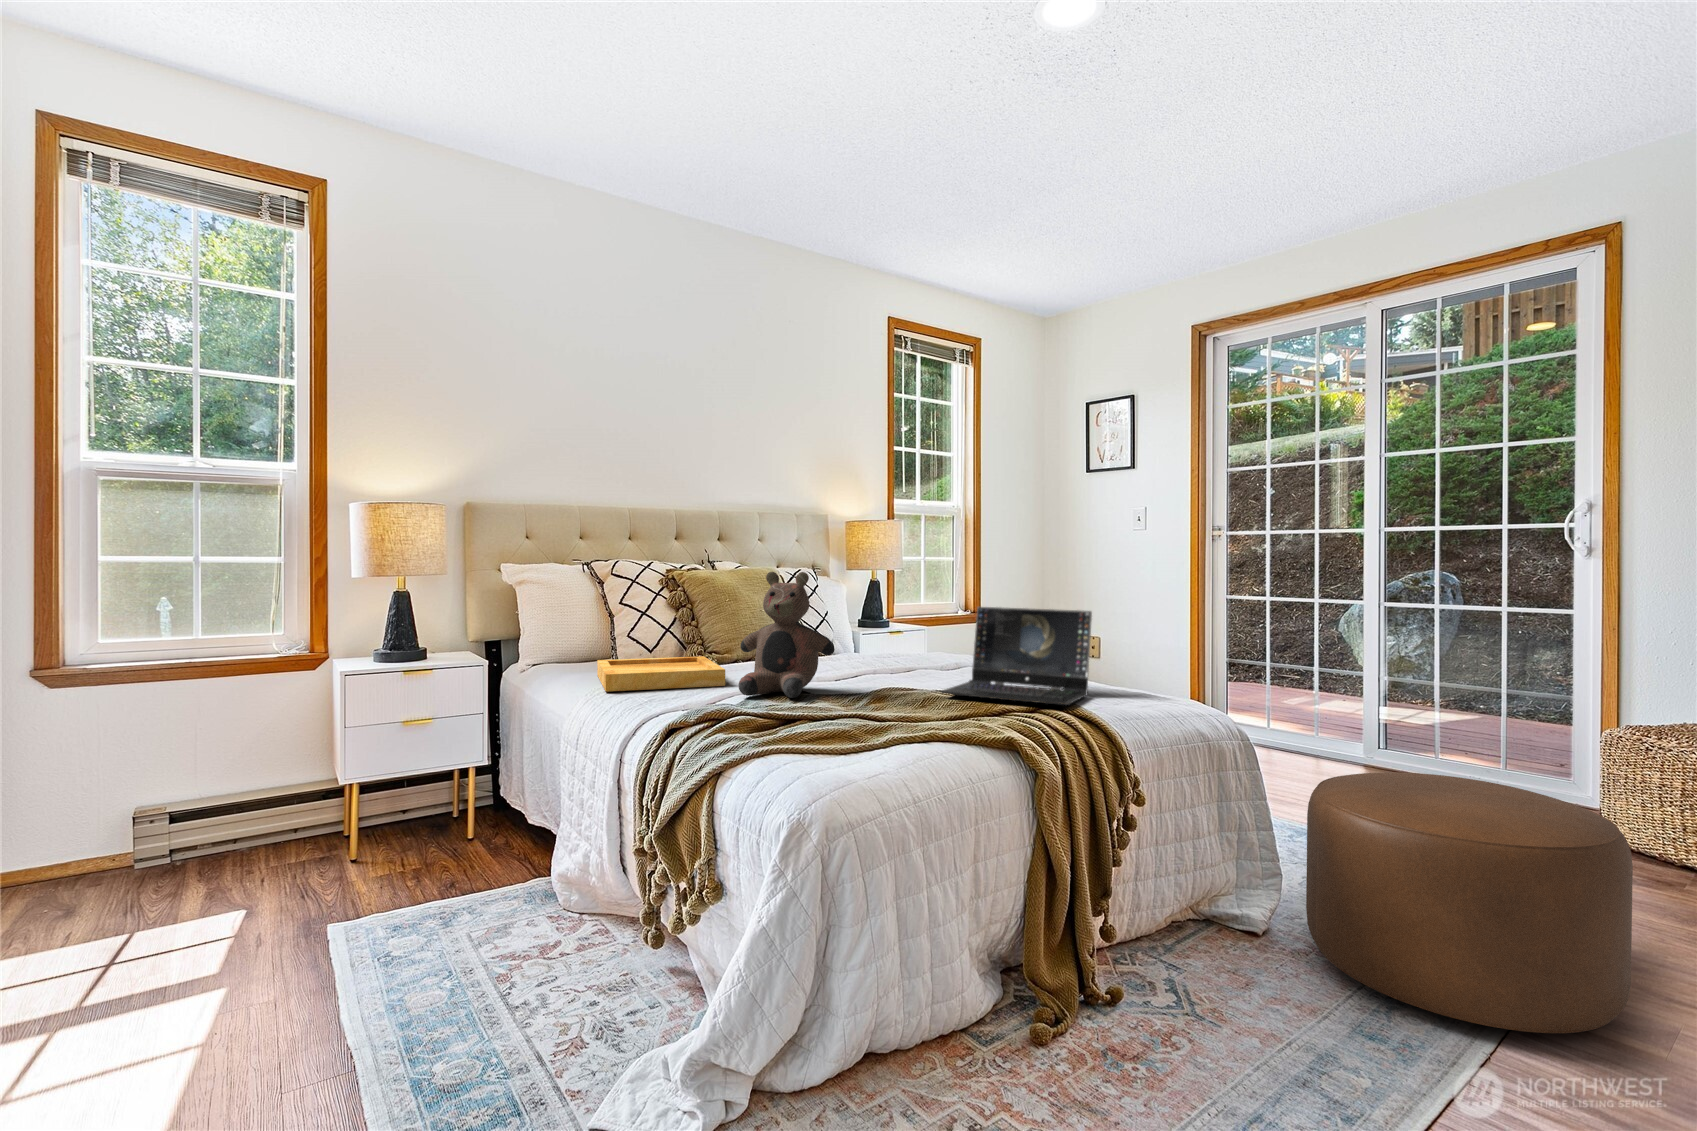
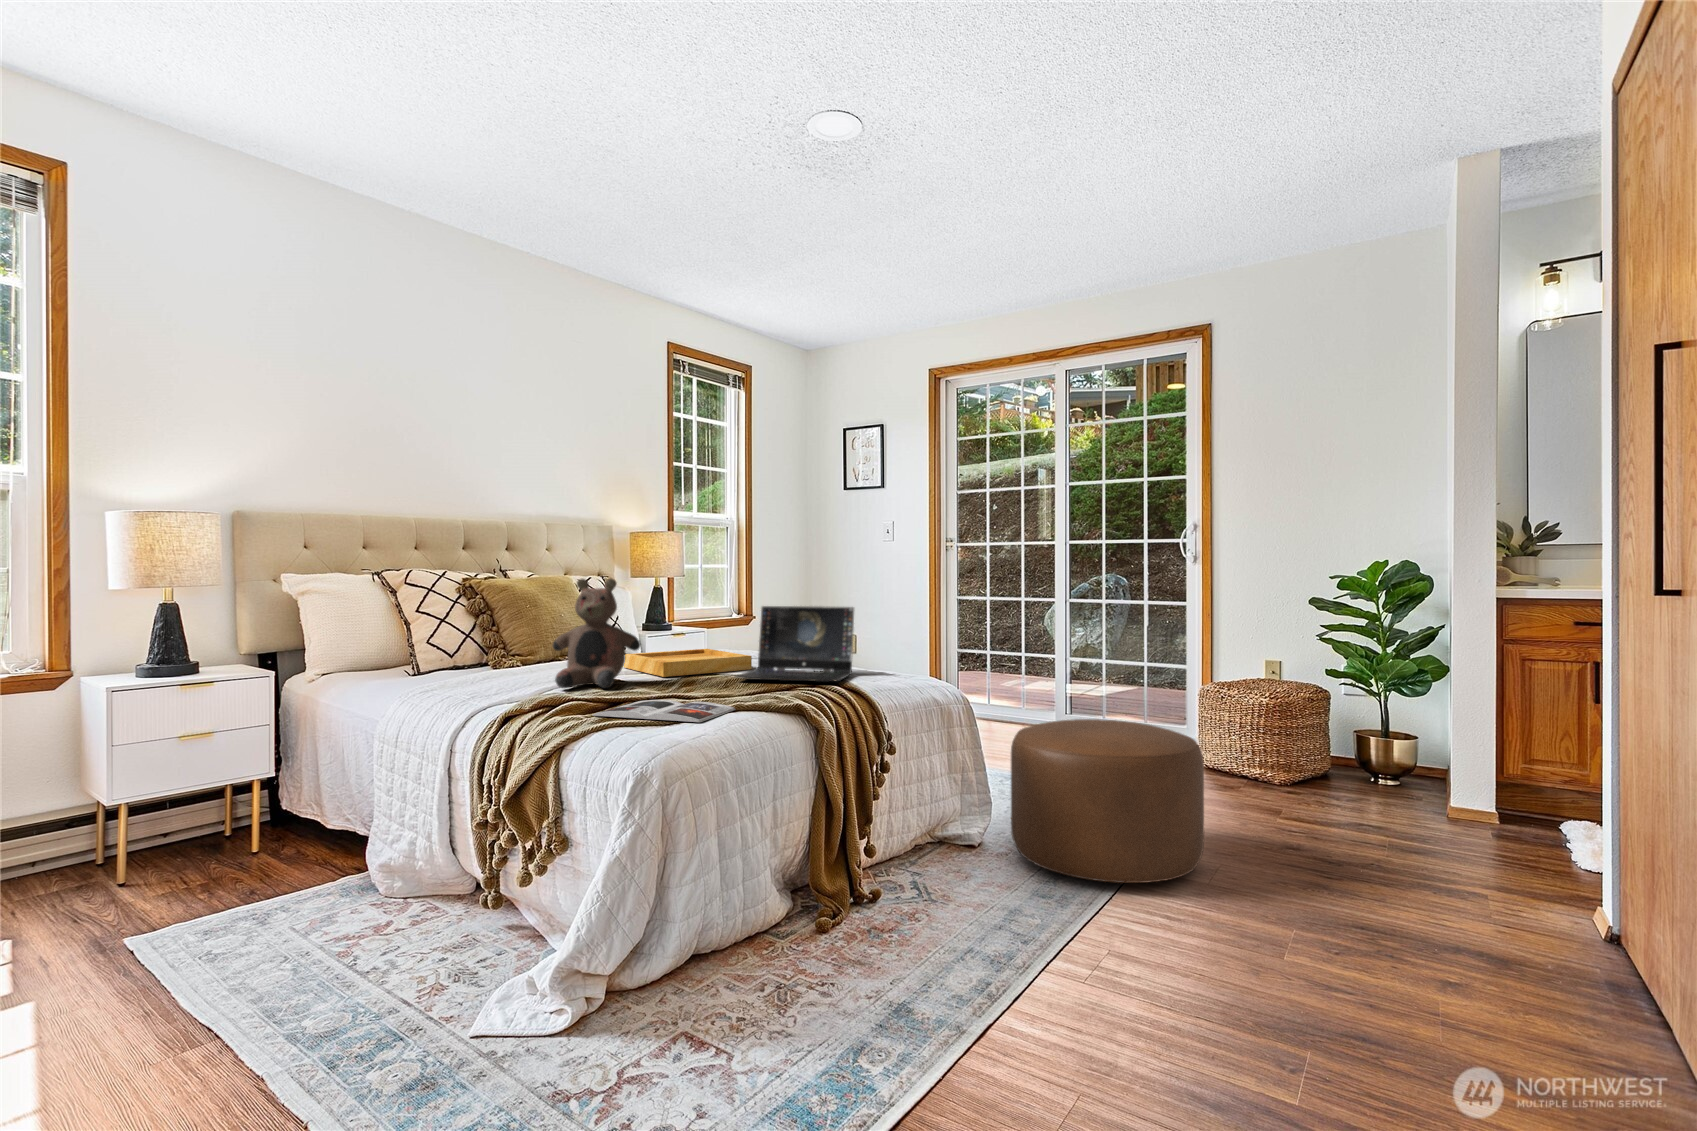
tray: present [597,656,725,691] -> present [624,649,752,677]
magazine: none [760,719,931,757] -> present [593,700,735,722]

